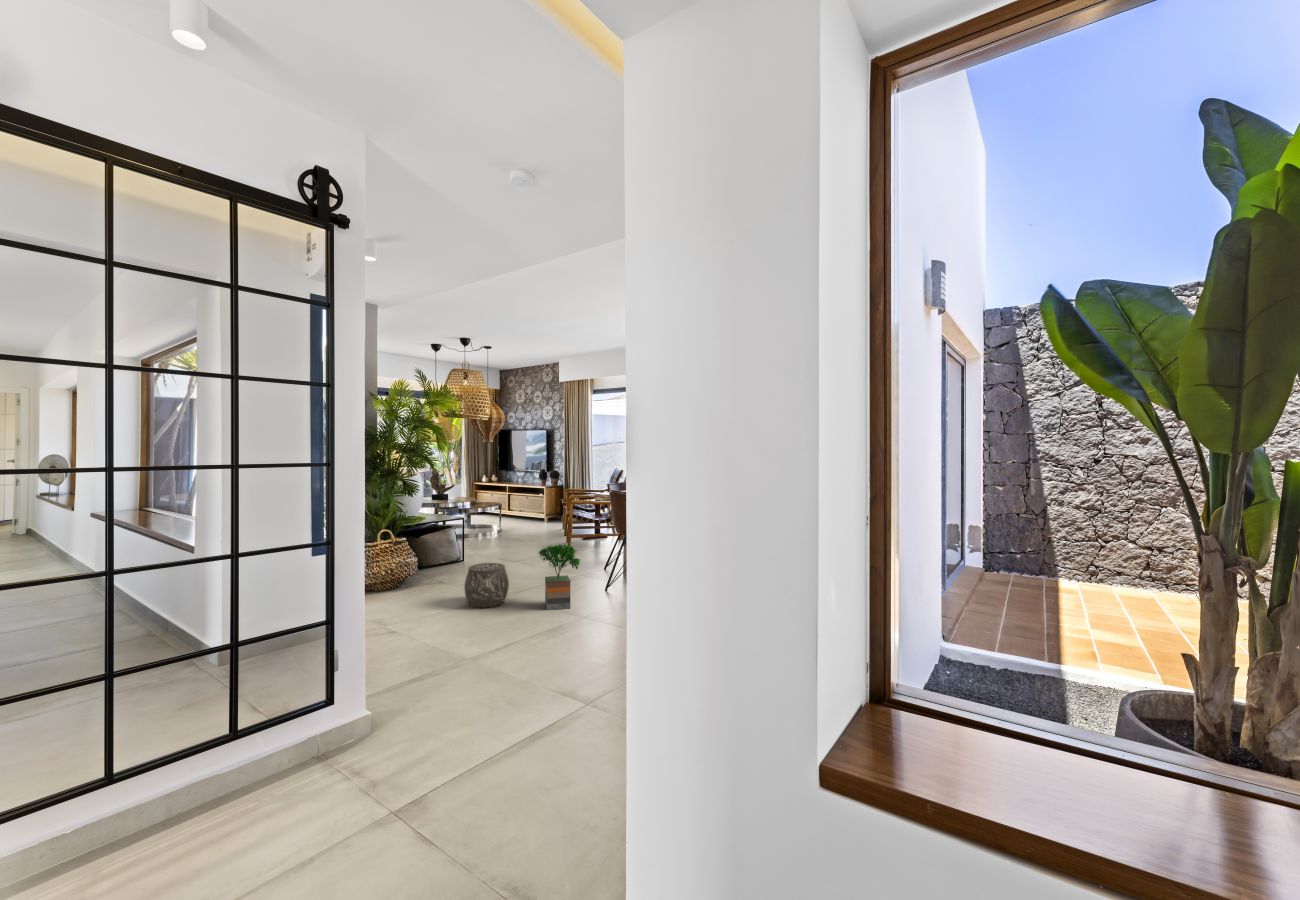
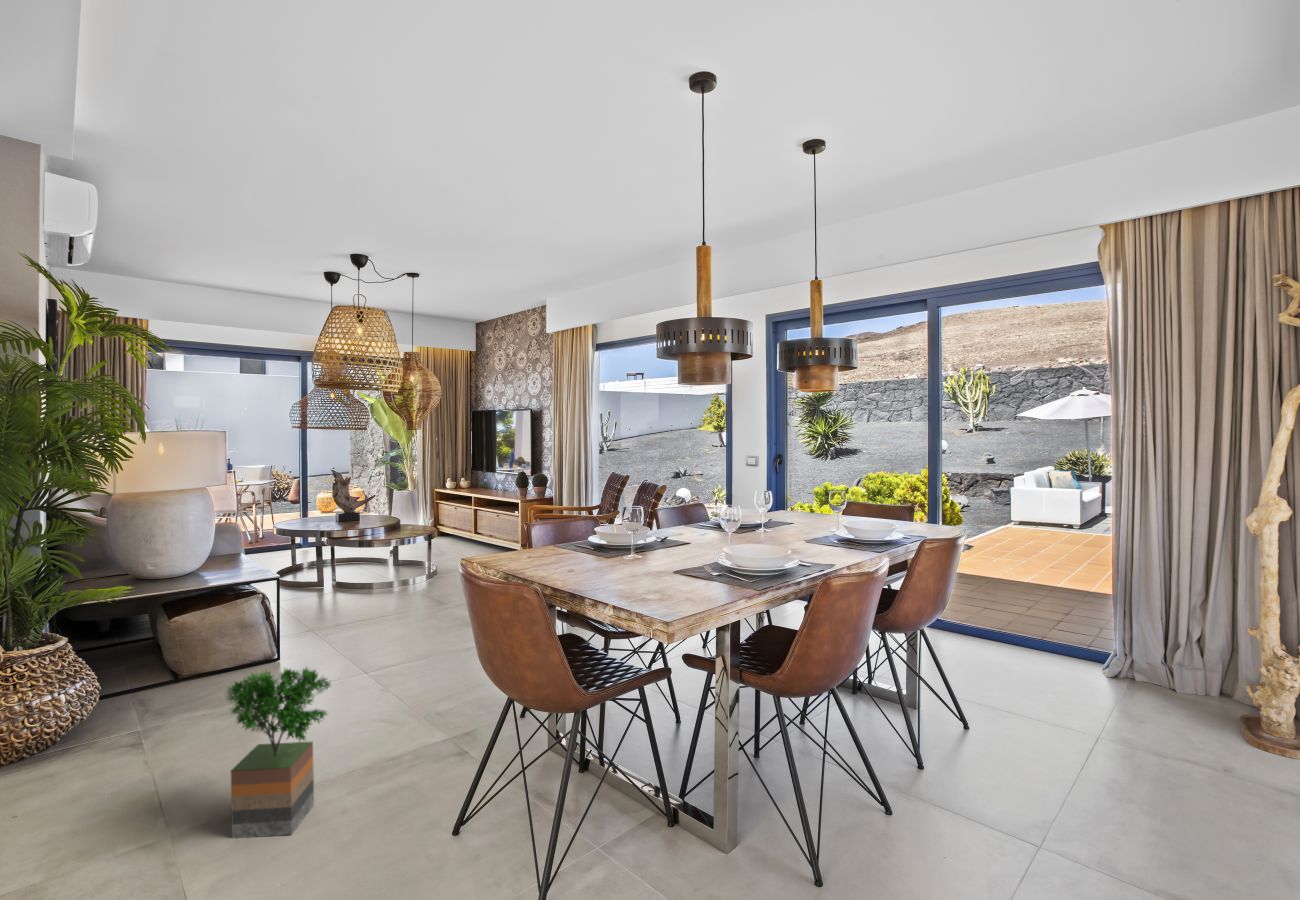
woven basket: present [464,563,509,608] -> none [70,698,197,818]

